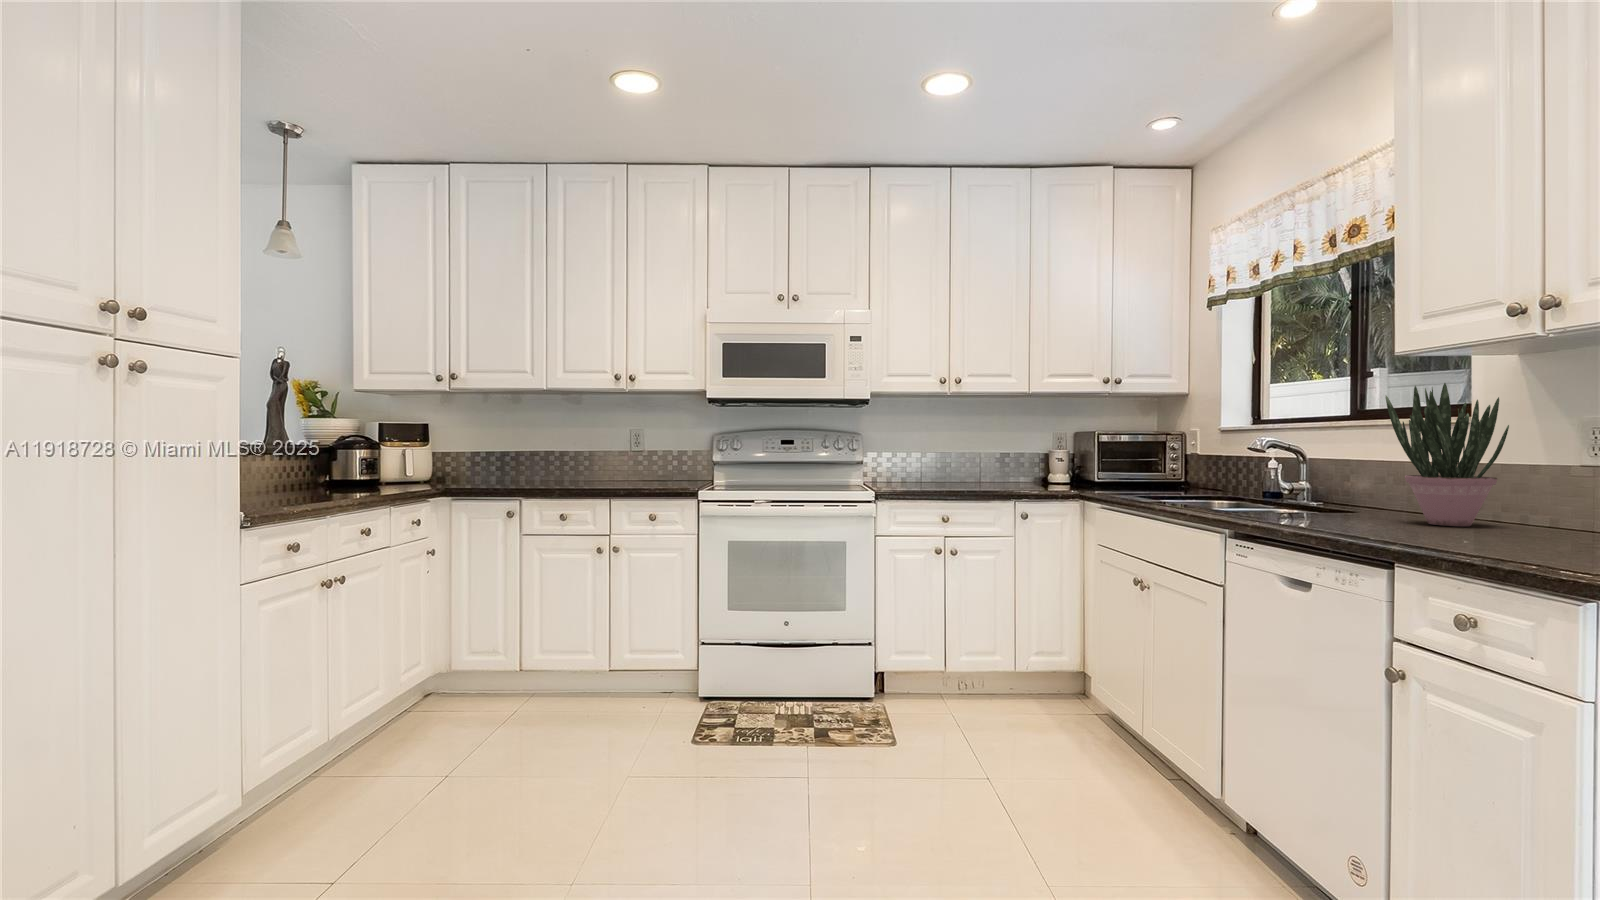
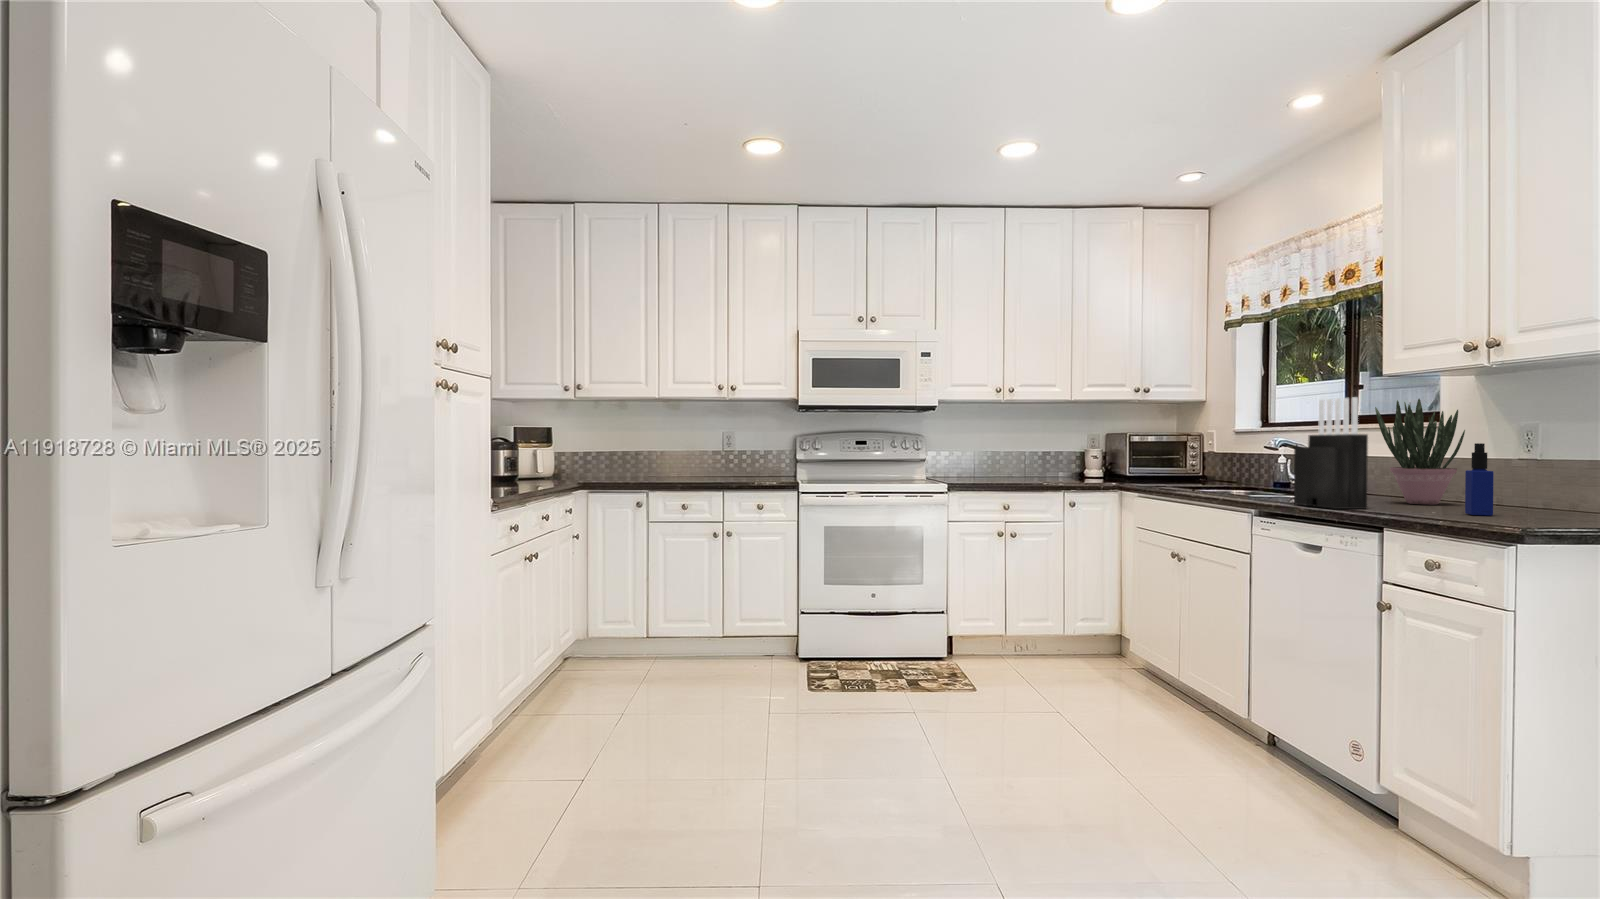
knife block: none [1274,380,1373,533] -> present [1294,397,1368,509]
bottle: none [1512,443,1555,547] -> present [1465,443,1494,515]

